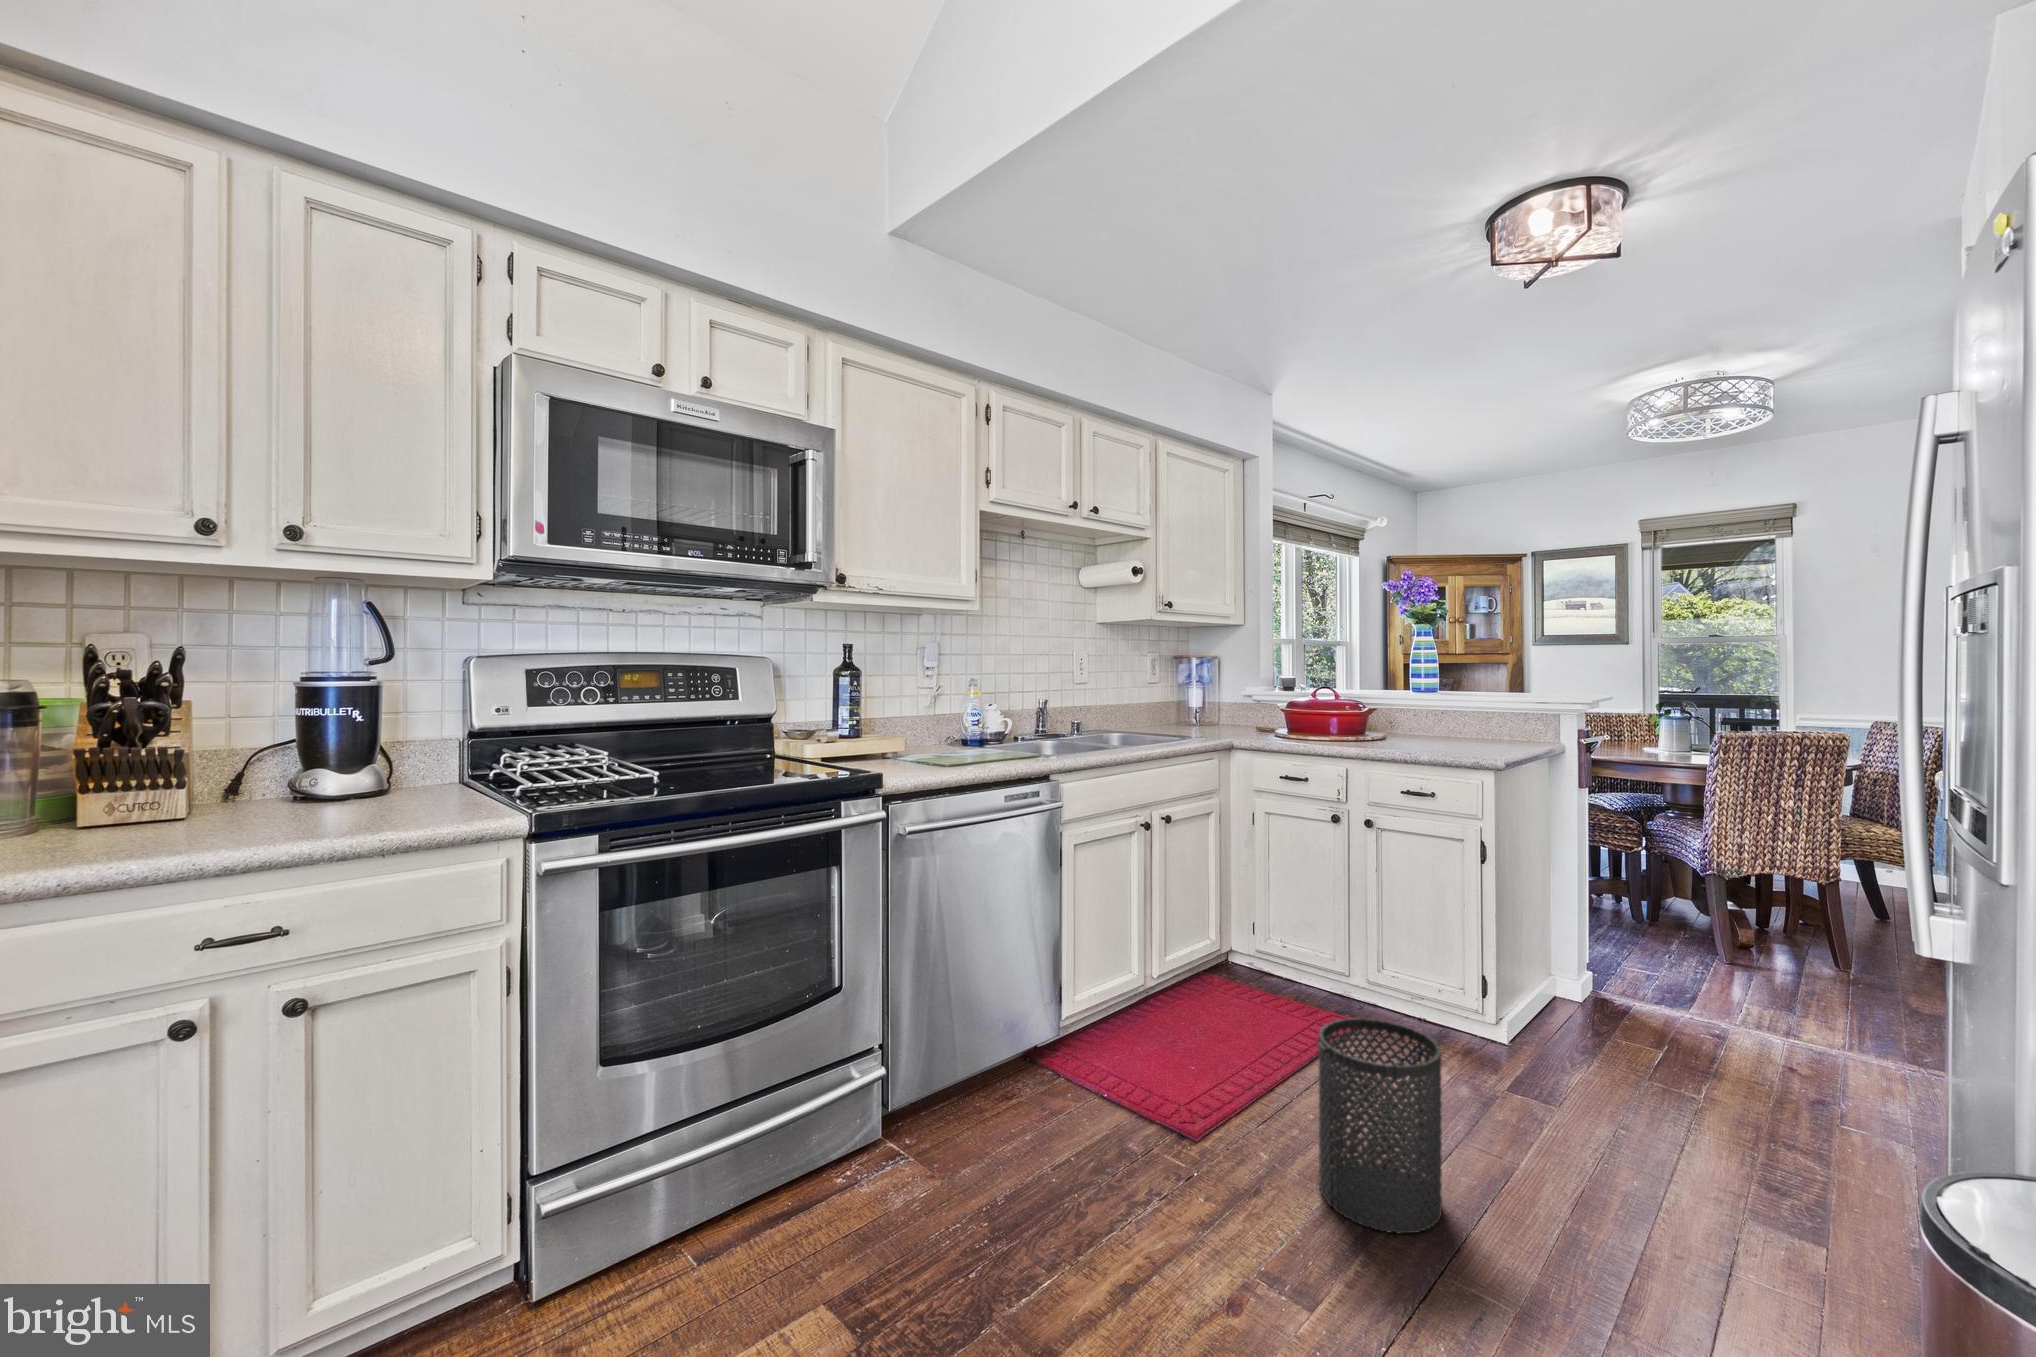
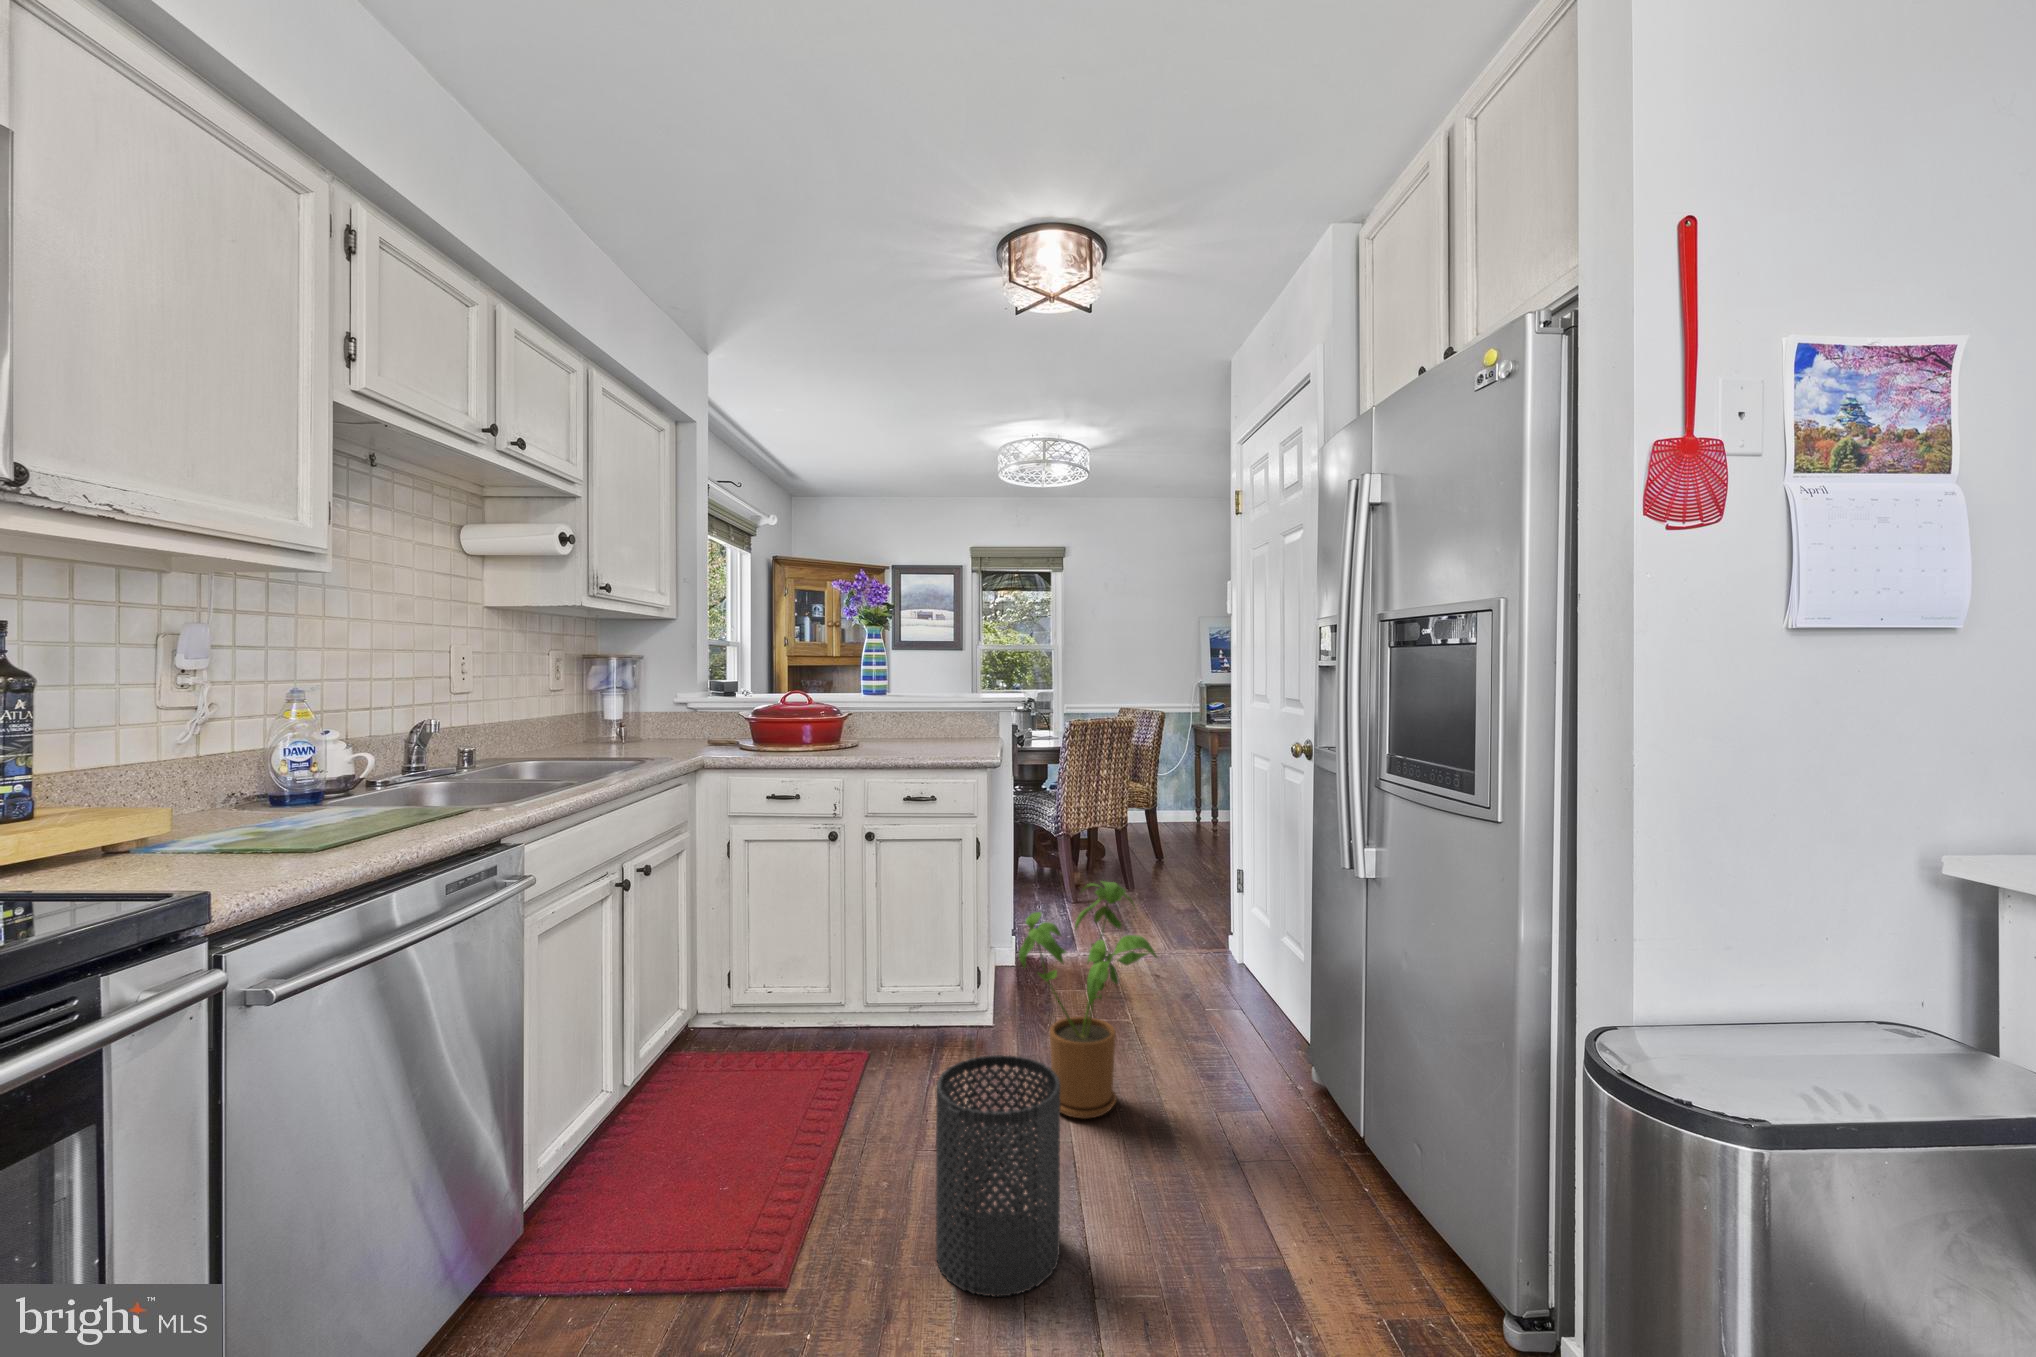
house plant: none [1487,896,1647,1147] -> present [1019,881,1157,1119]

